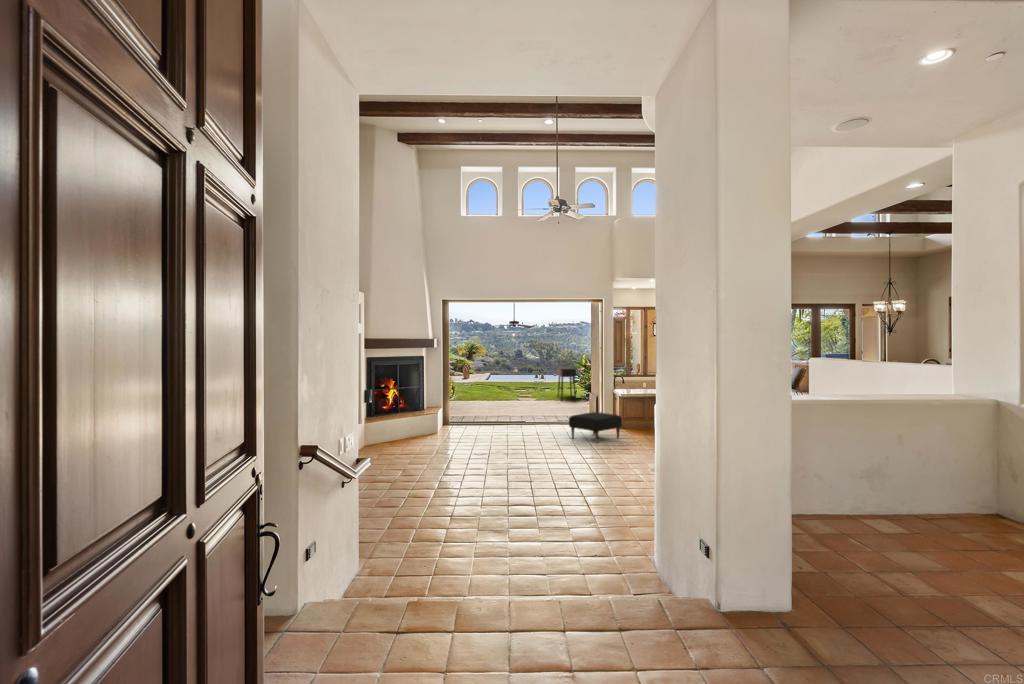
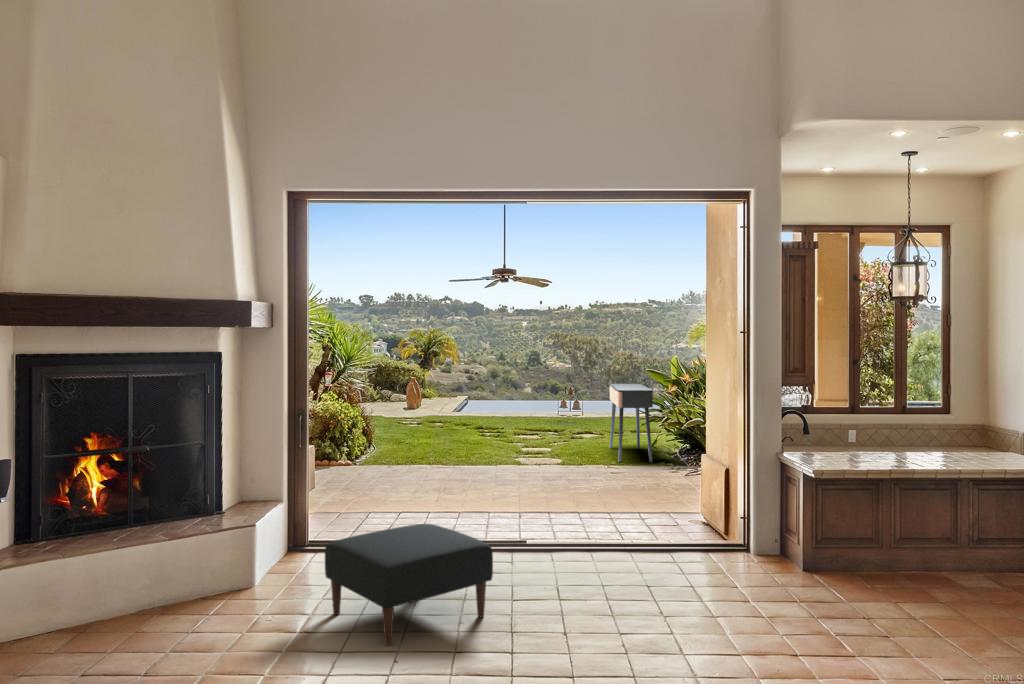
ottoman: present [569,412,622,443] -> present [325,524,493,646]

